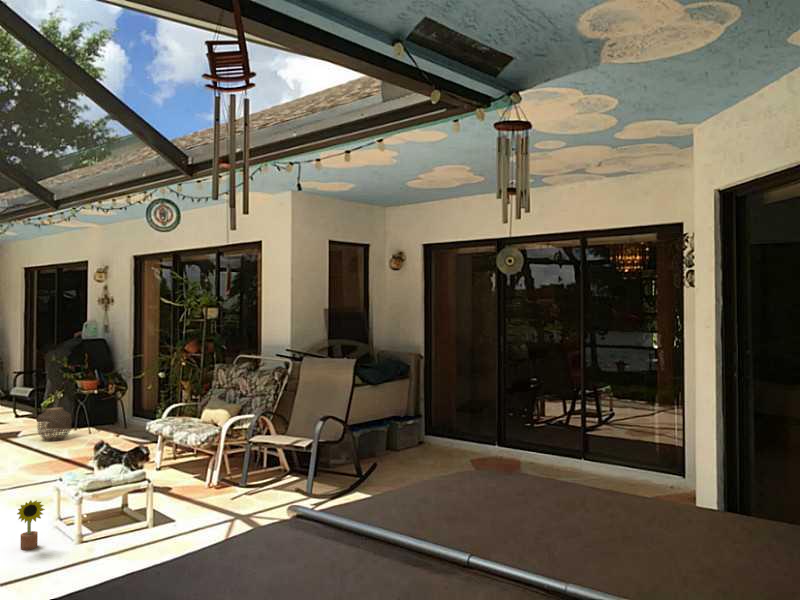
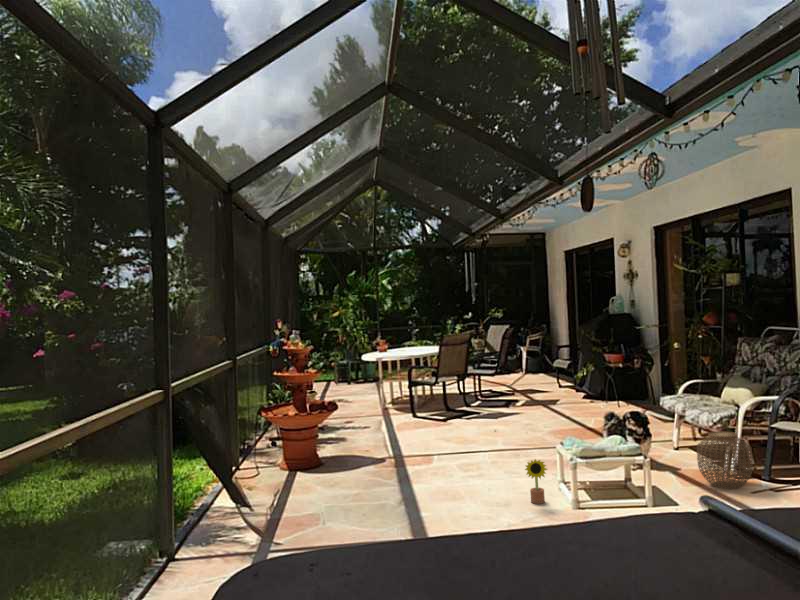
woven basket: present [37,407,71,441] -> present [697,431,753,489]

